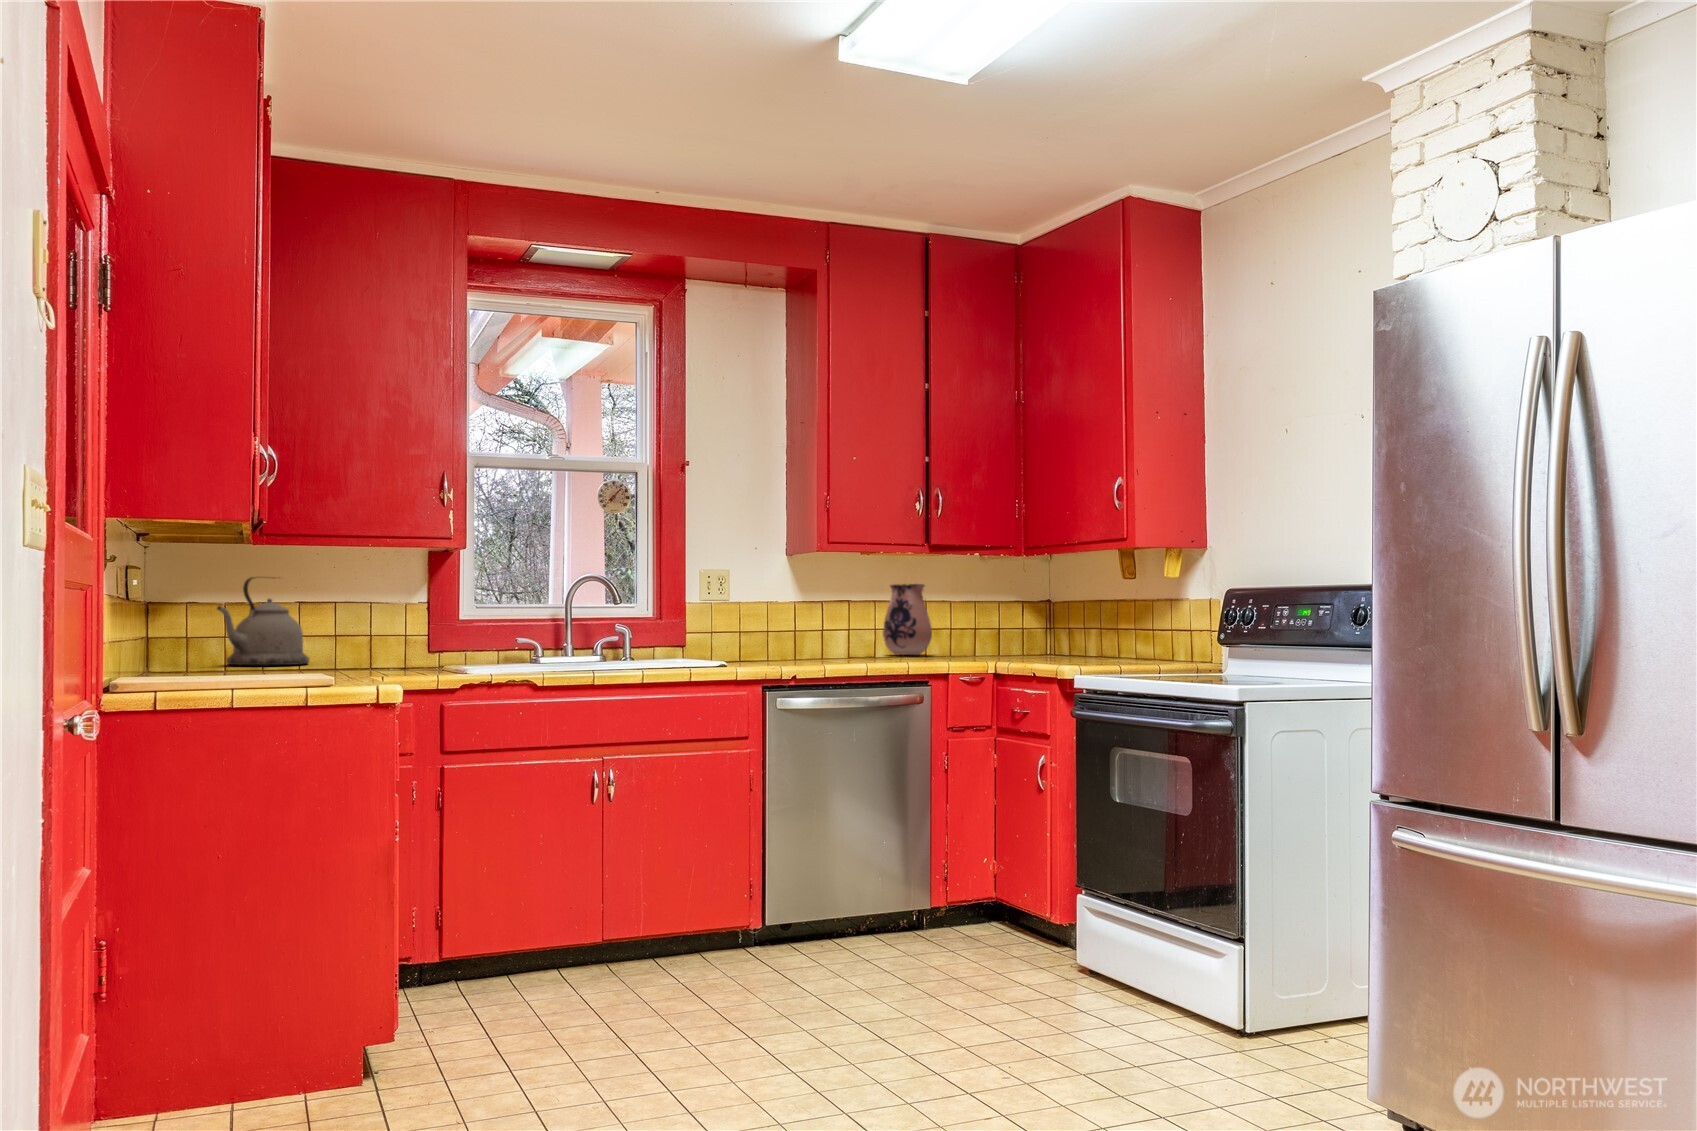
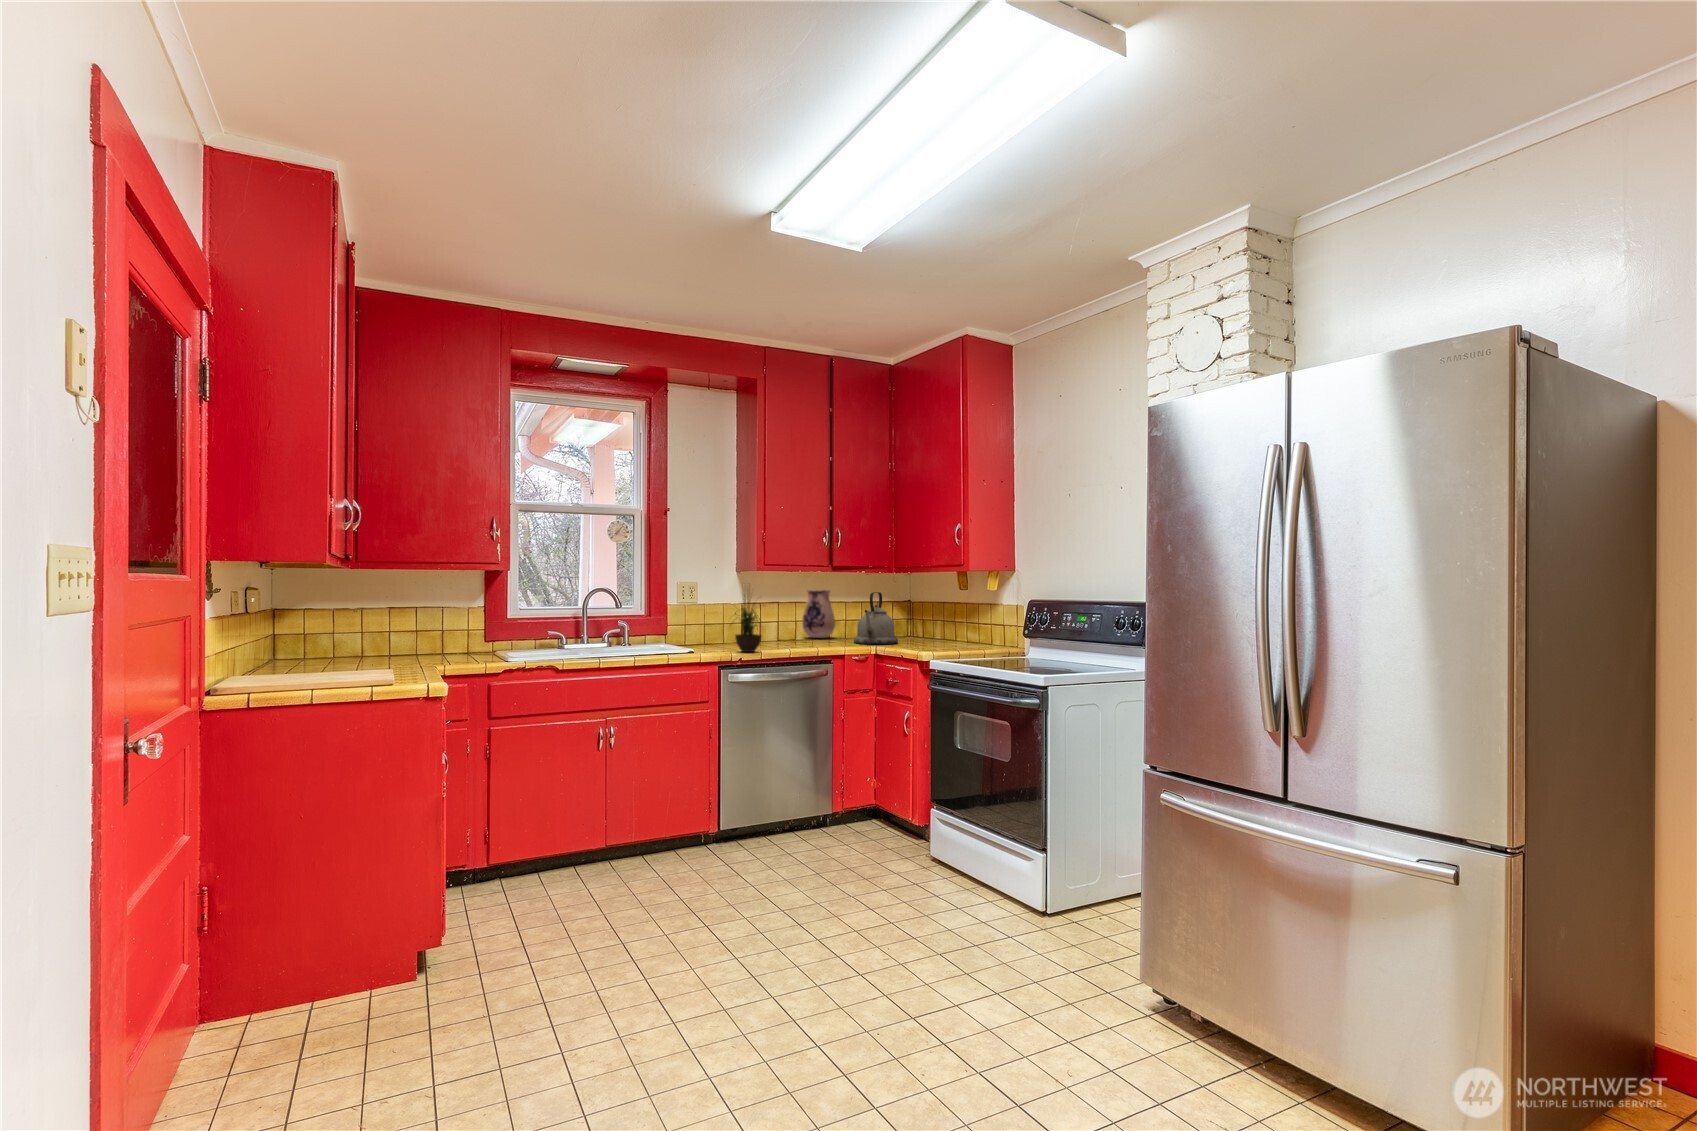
potted plant: none [773,548,837,667] -> present [735,595,761,652]
kettle: present [217,577,309,665] -> present [854,592,898,644]

